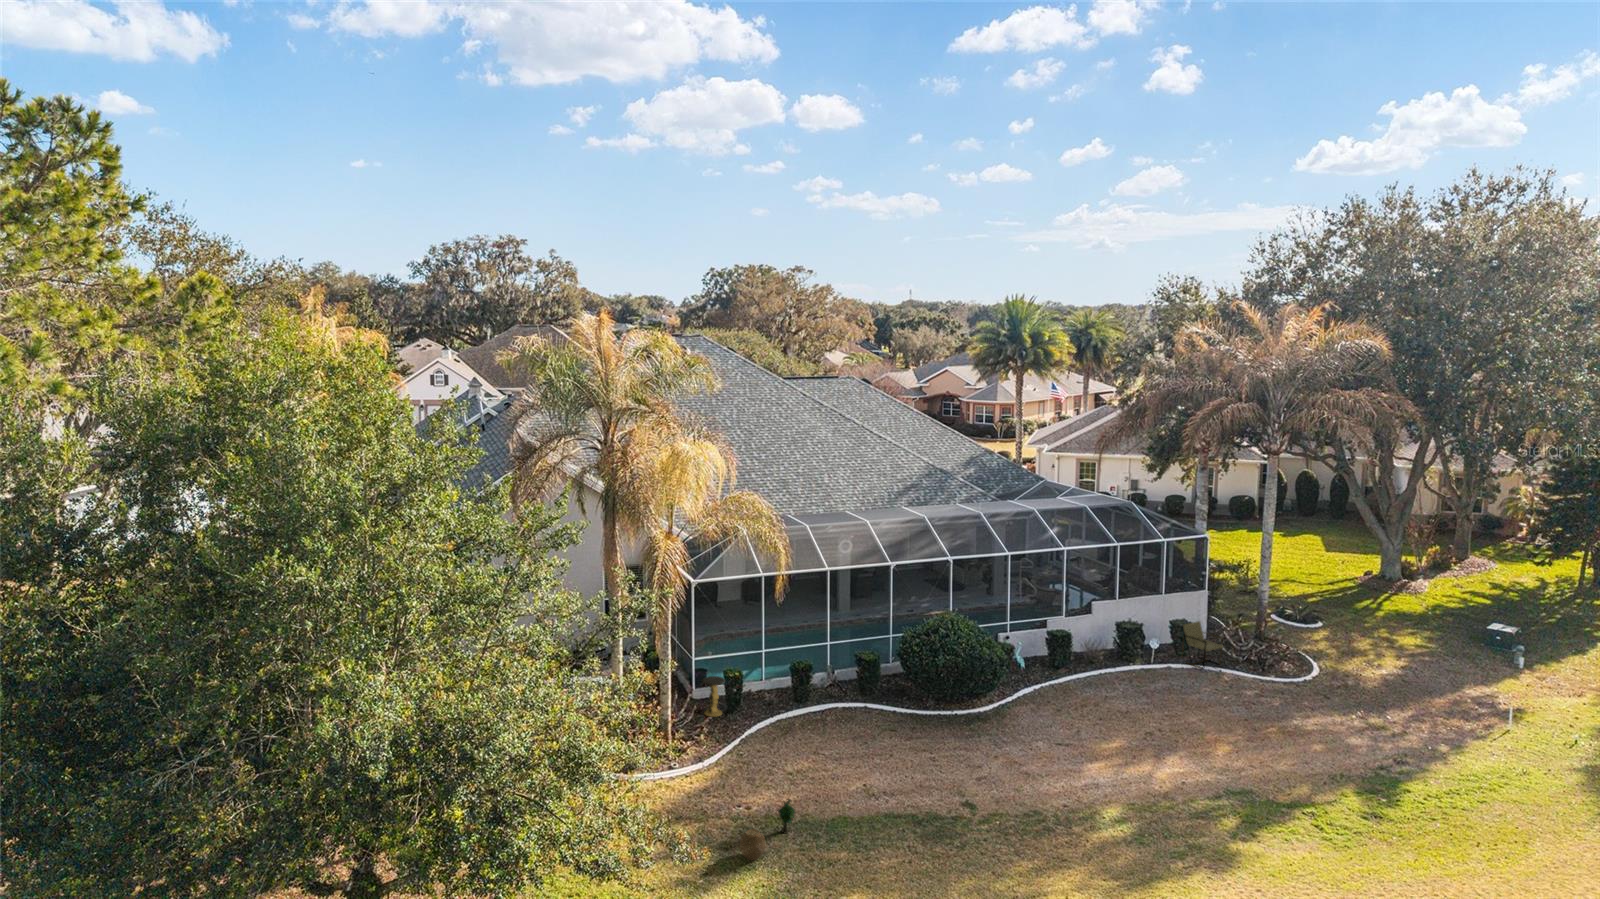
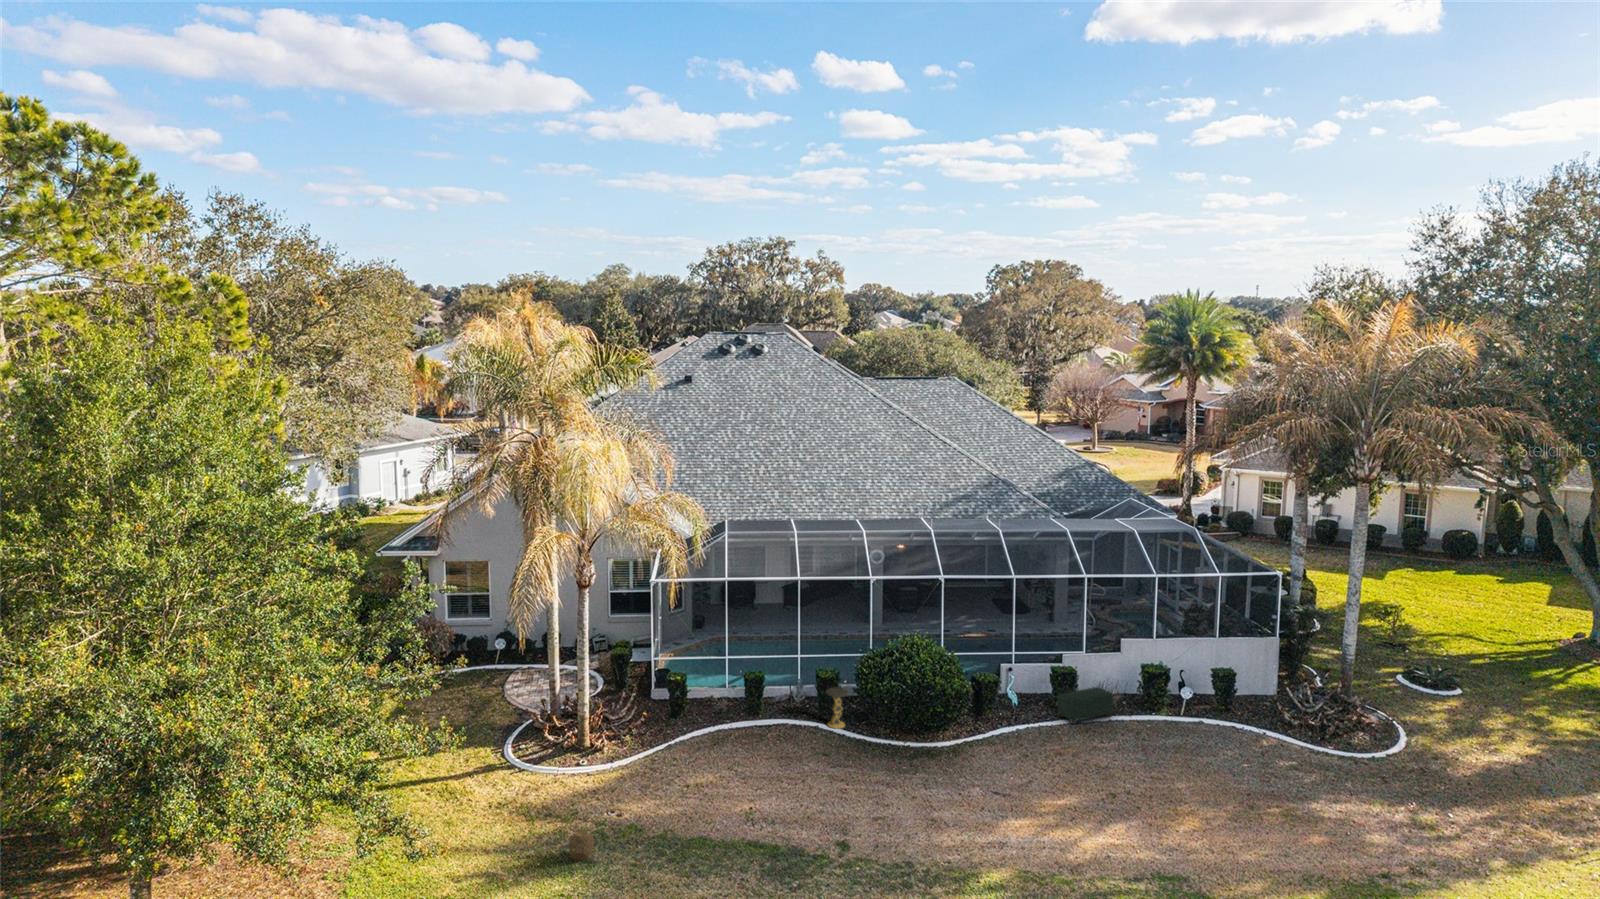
armchair: present [1181,621,1223,668] -> none [1224,673,1274,729]
bench: none [1058,646,1101,681] -> present [1058,687,1113,724]
side table: present [702,676,725,717] -> present [825,687,849,729]
decorative plant: present [777,799,795,834] -> none [623,806,643,840]

